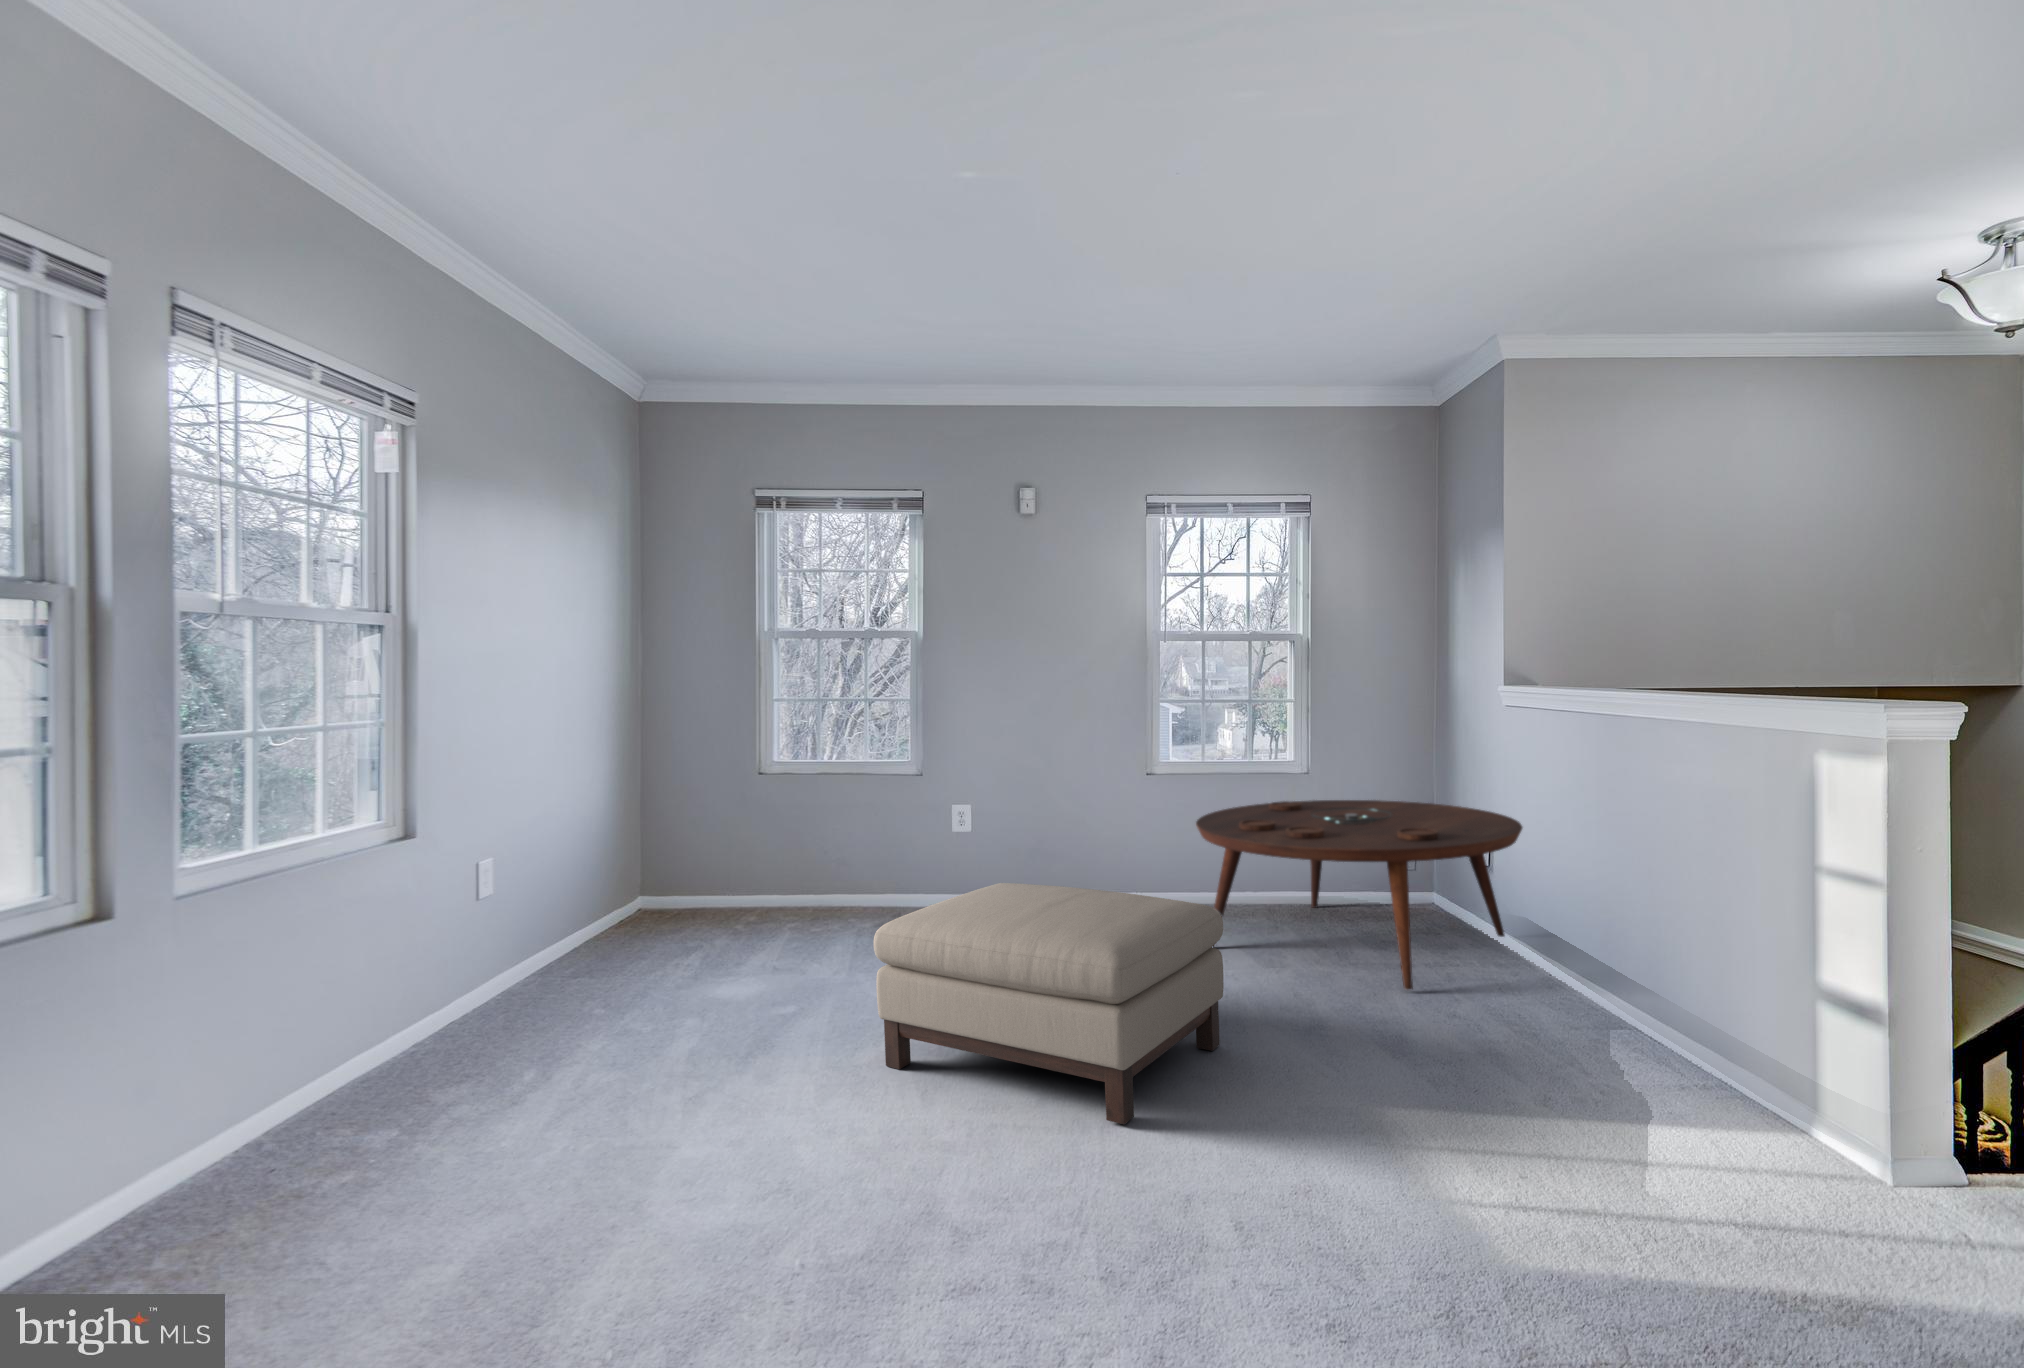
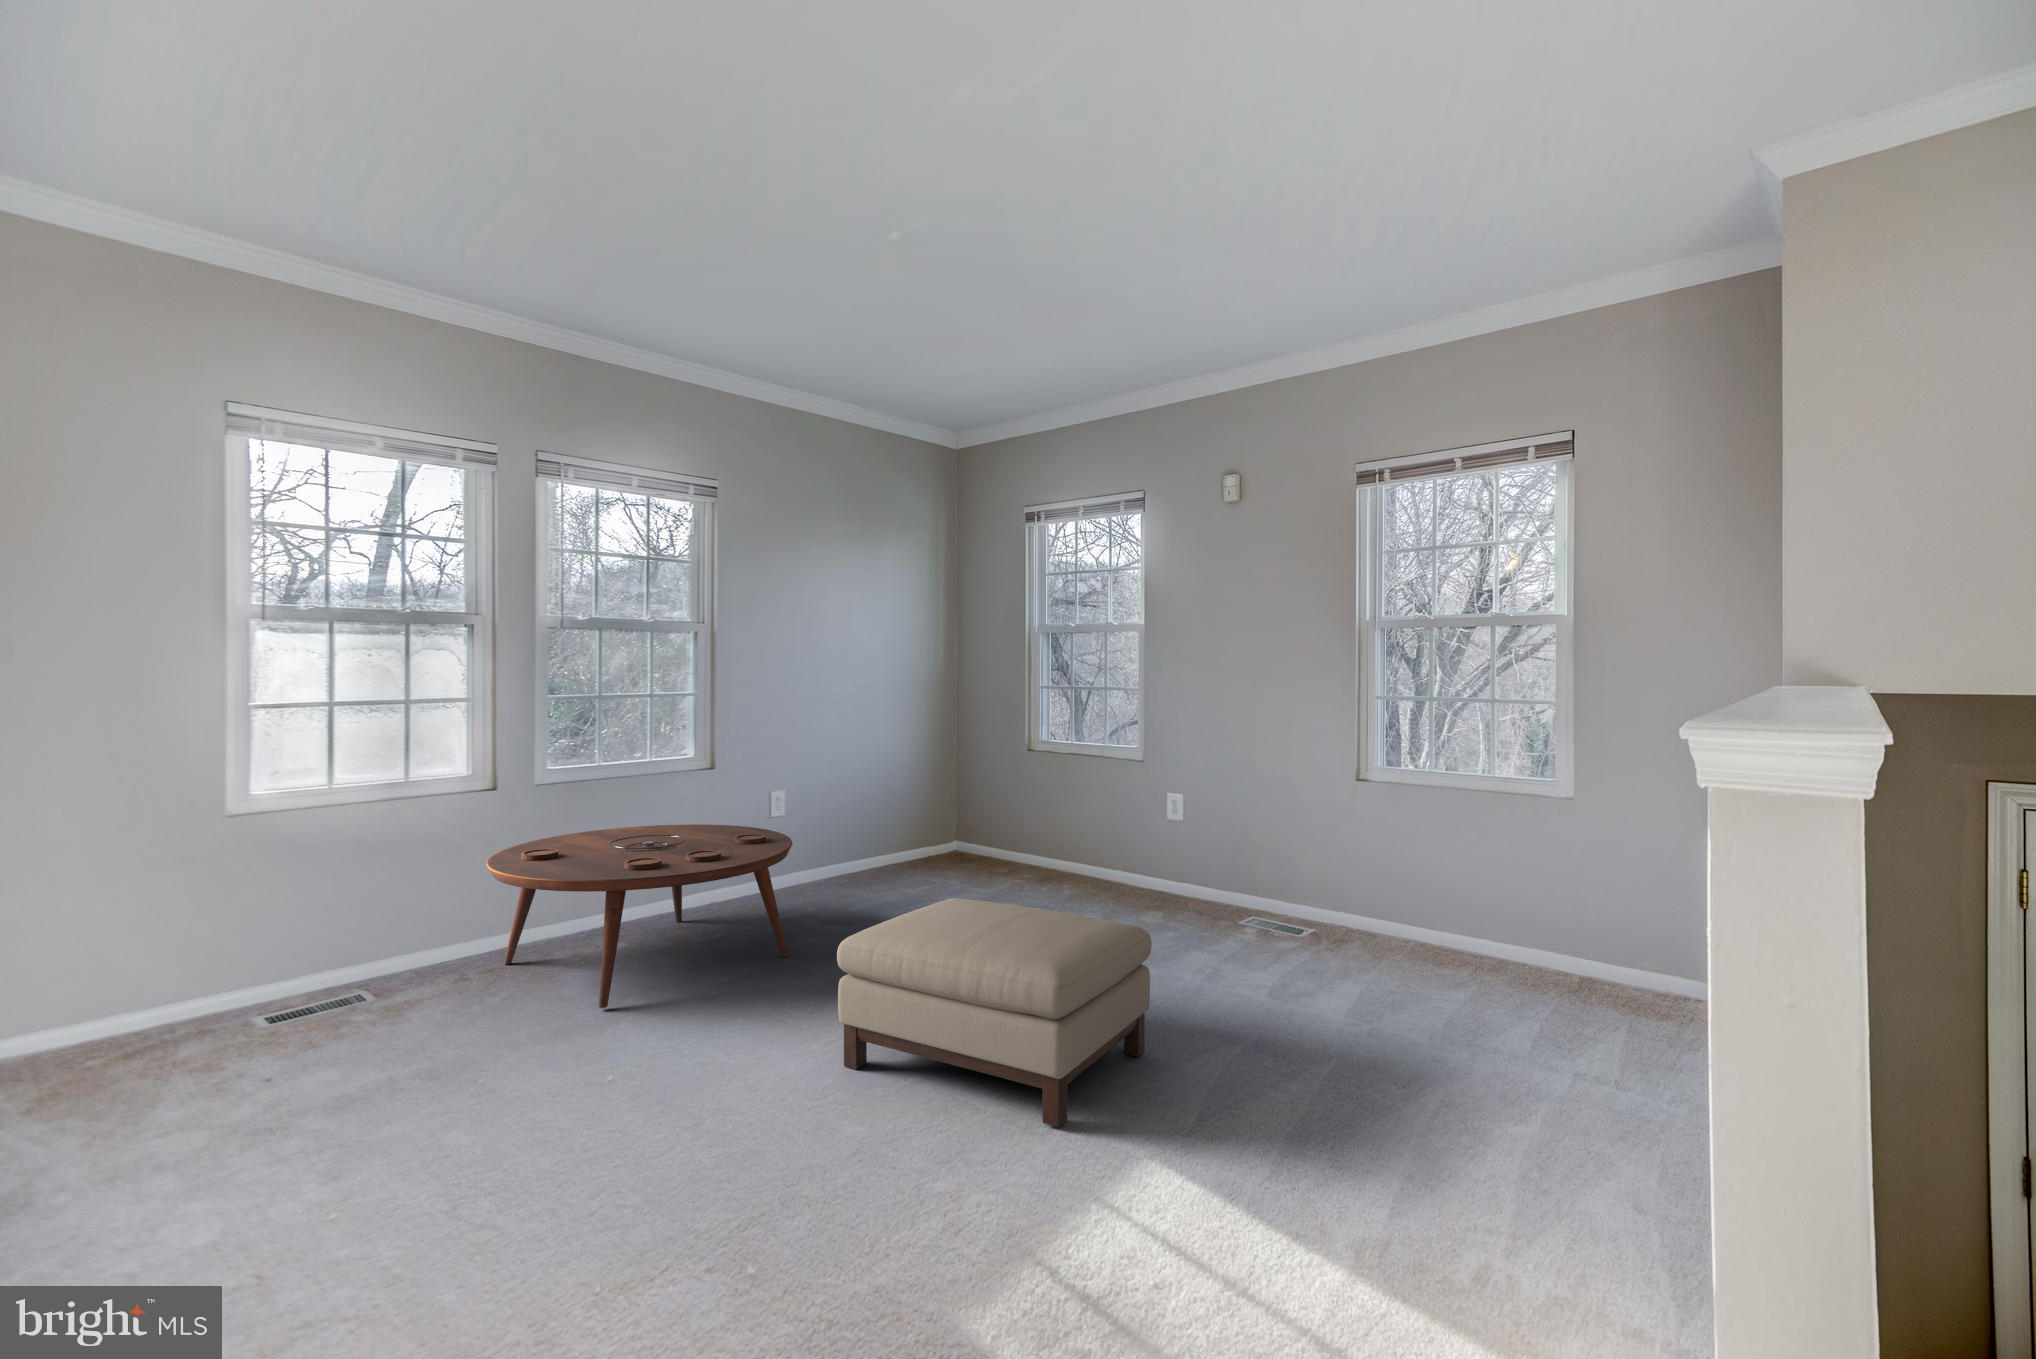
coffee table: present [1196,800,1522,990] -> present [486,824,792,1008]

